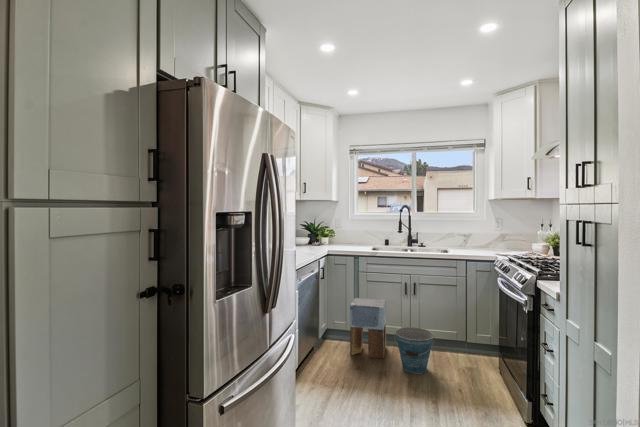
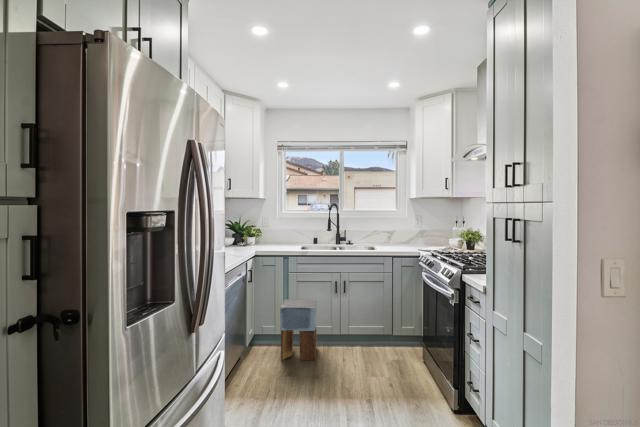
bucket: present [395,327,434,374] -> none [327,326,365,372]

